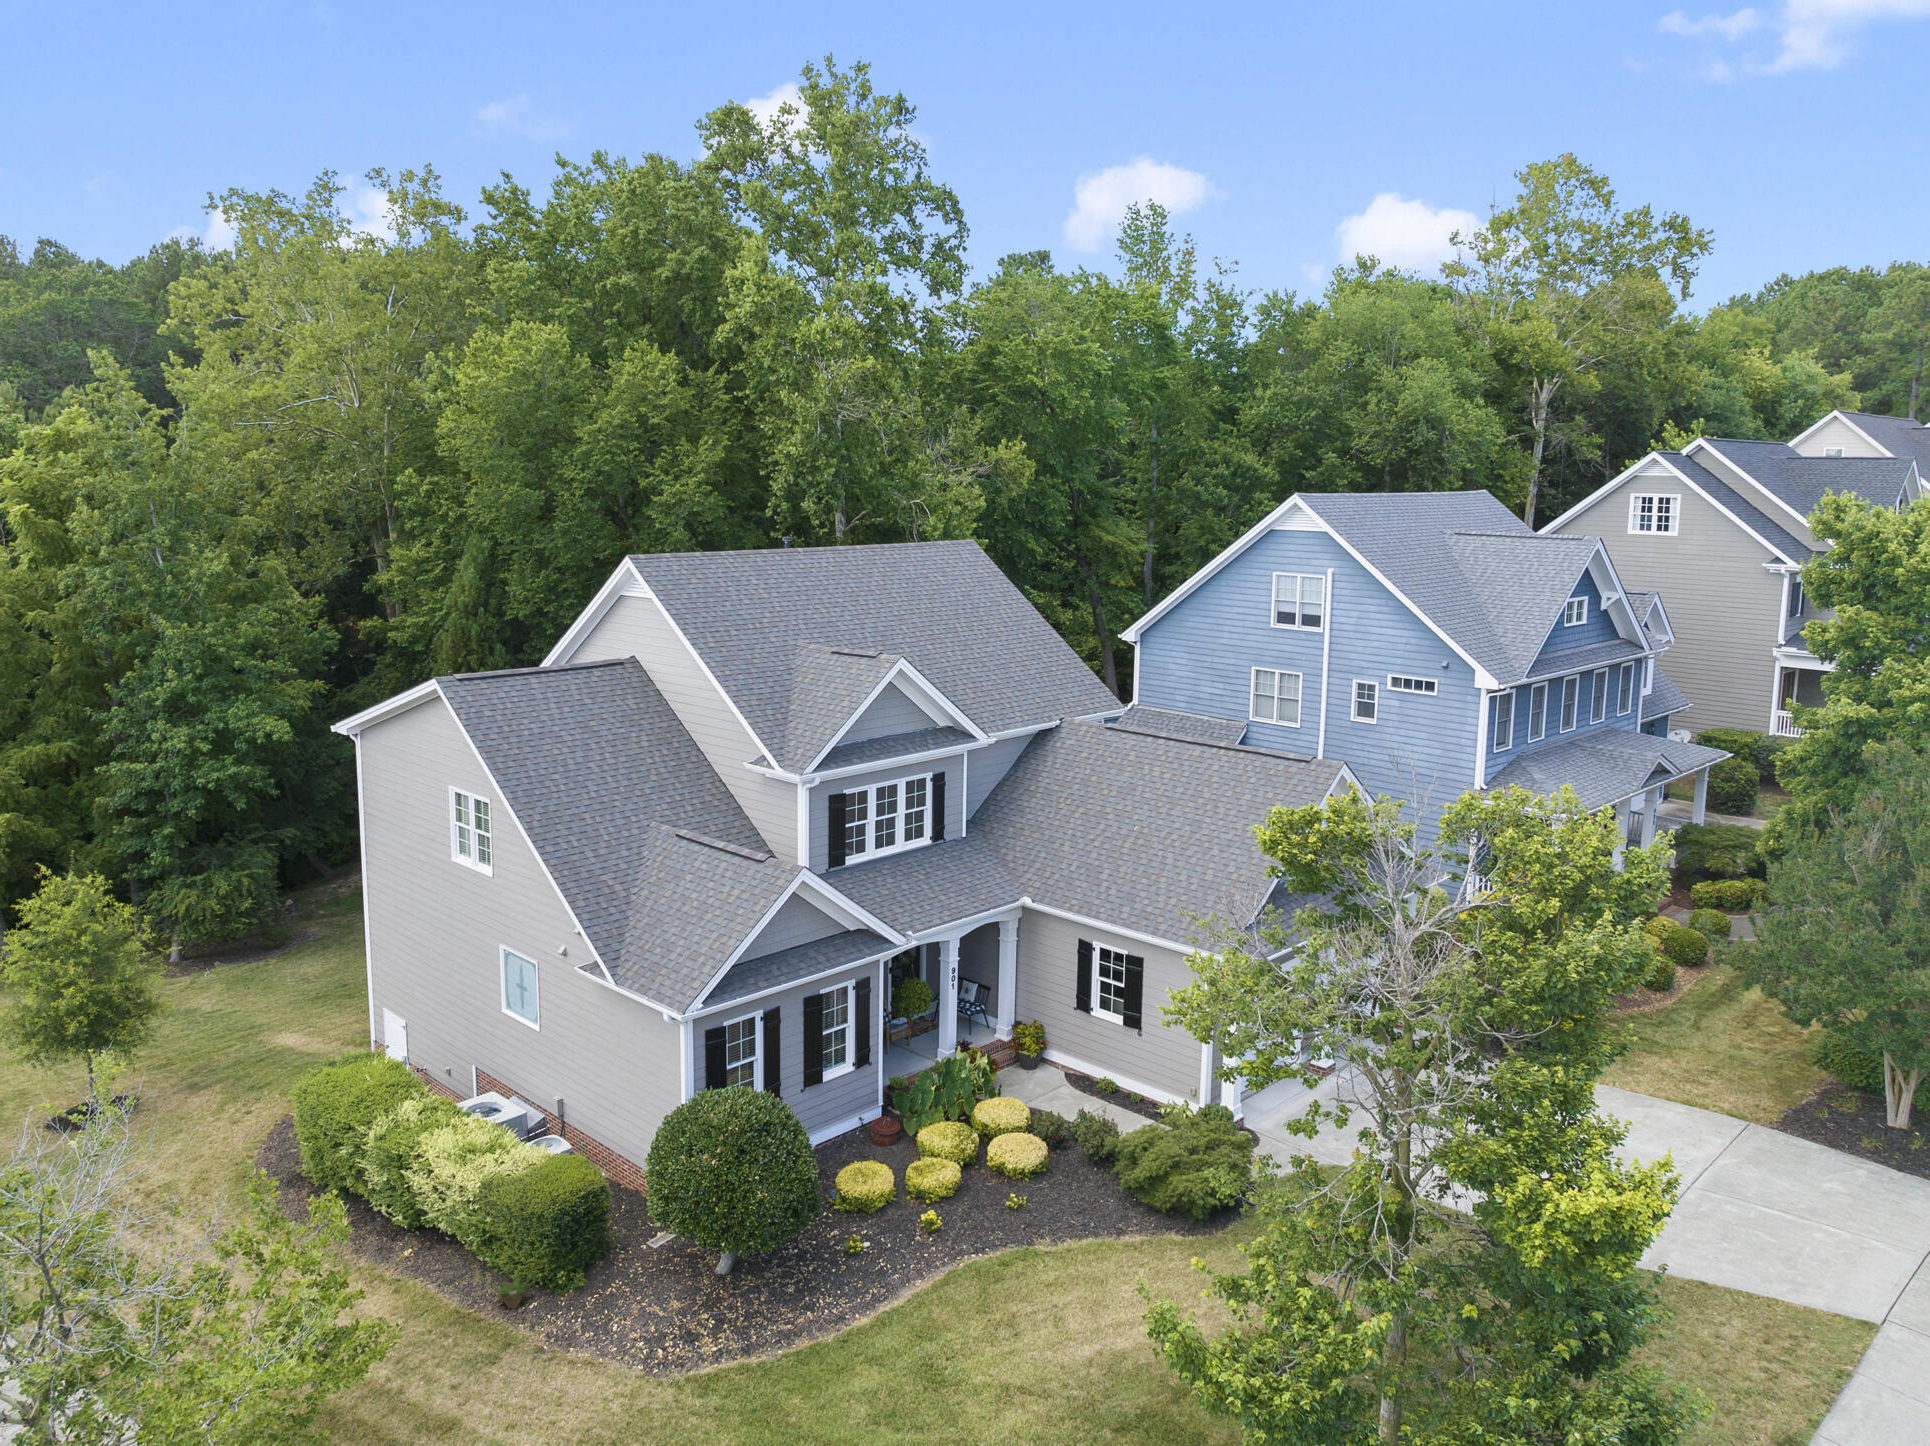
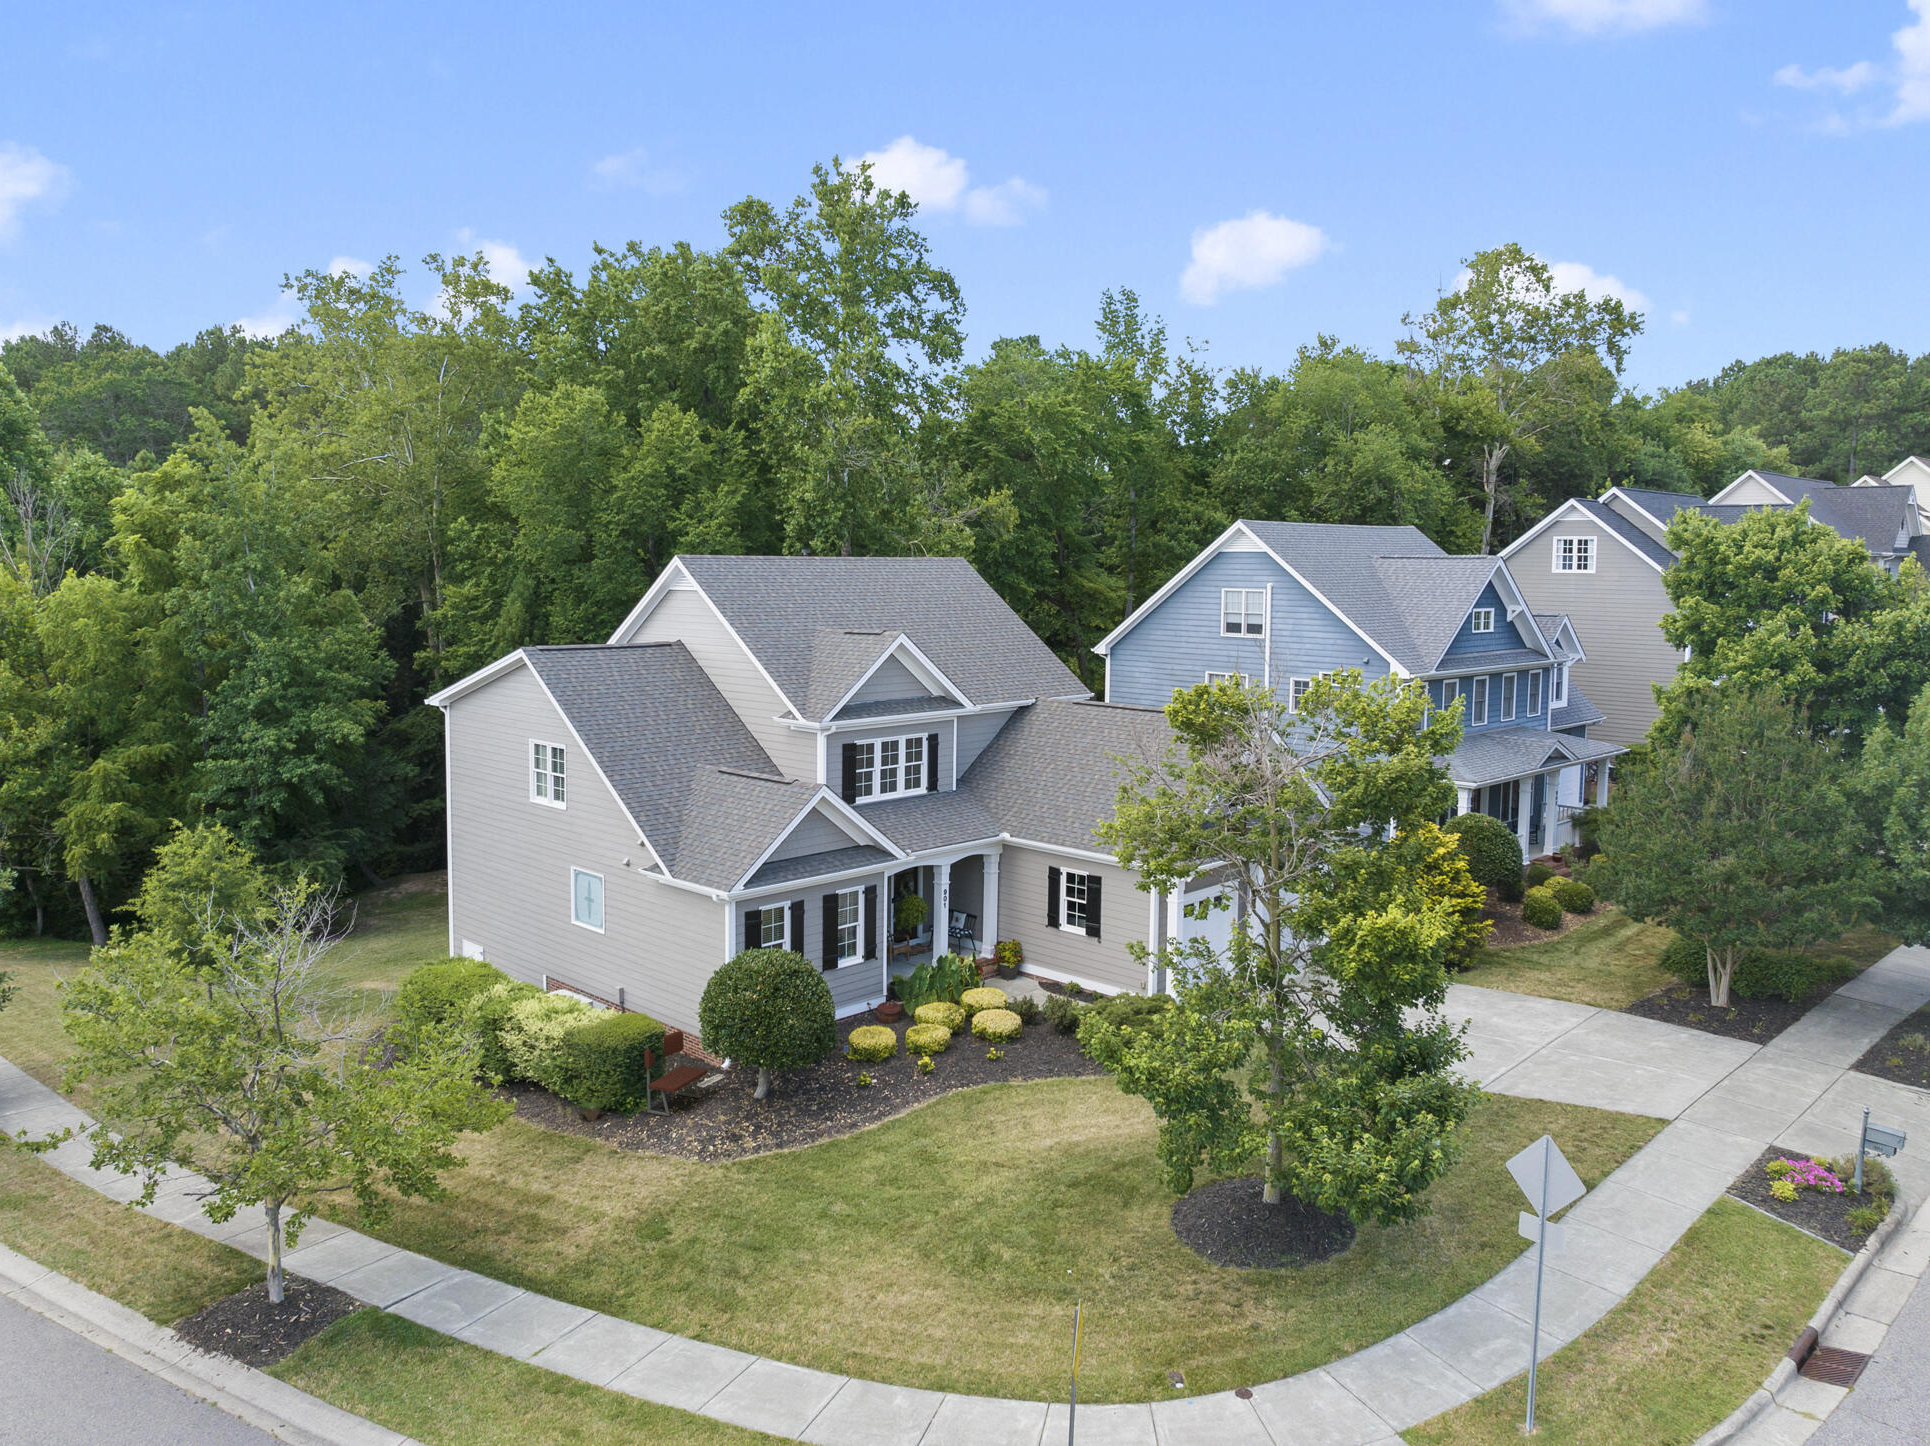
bench: none [578,1186,659,1303] -> present [644,1031,708,1117]

